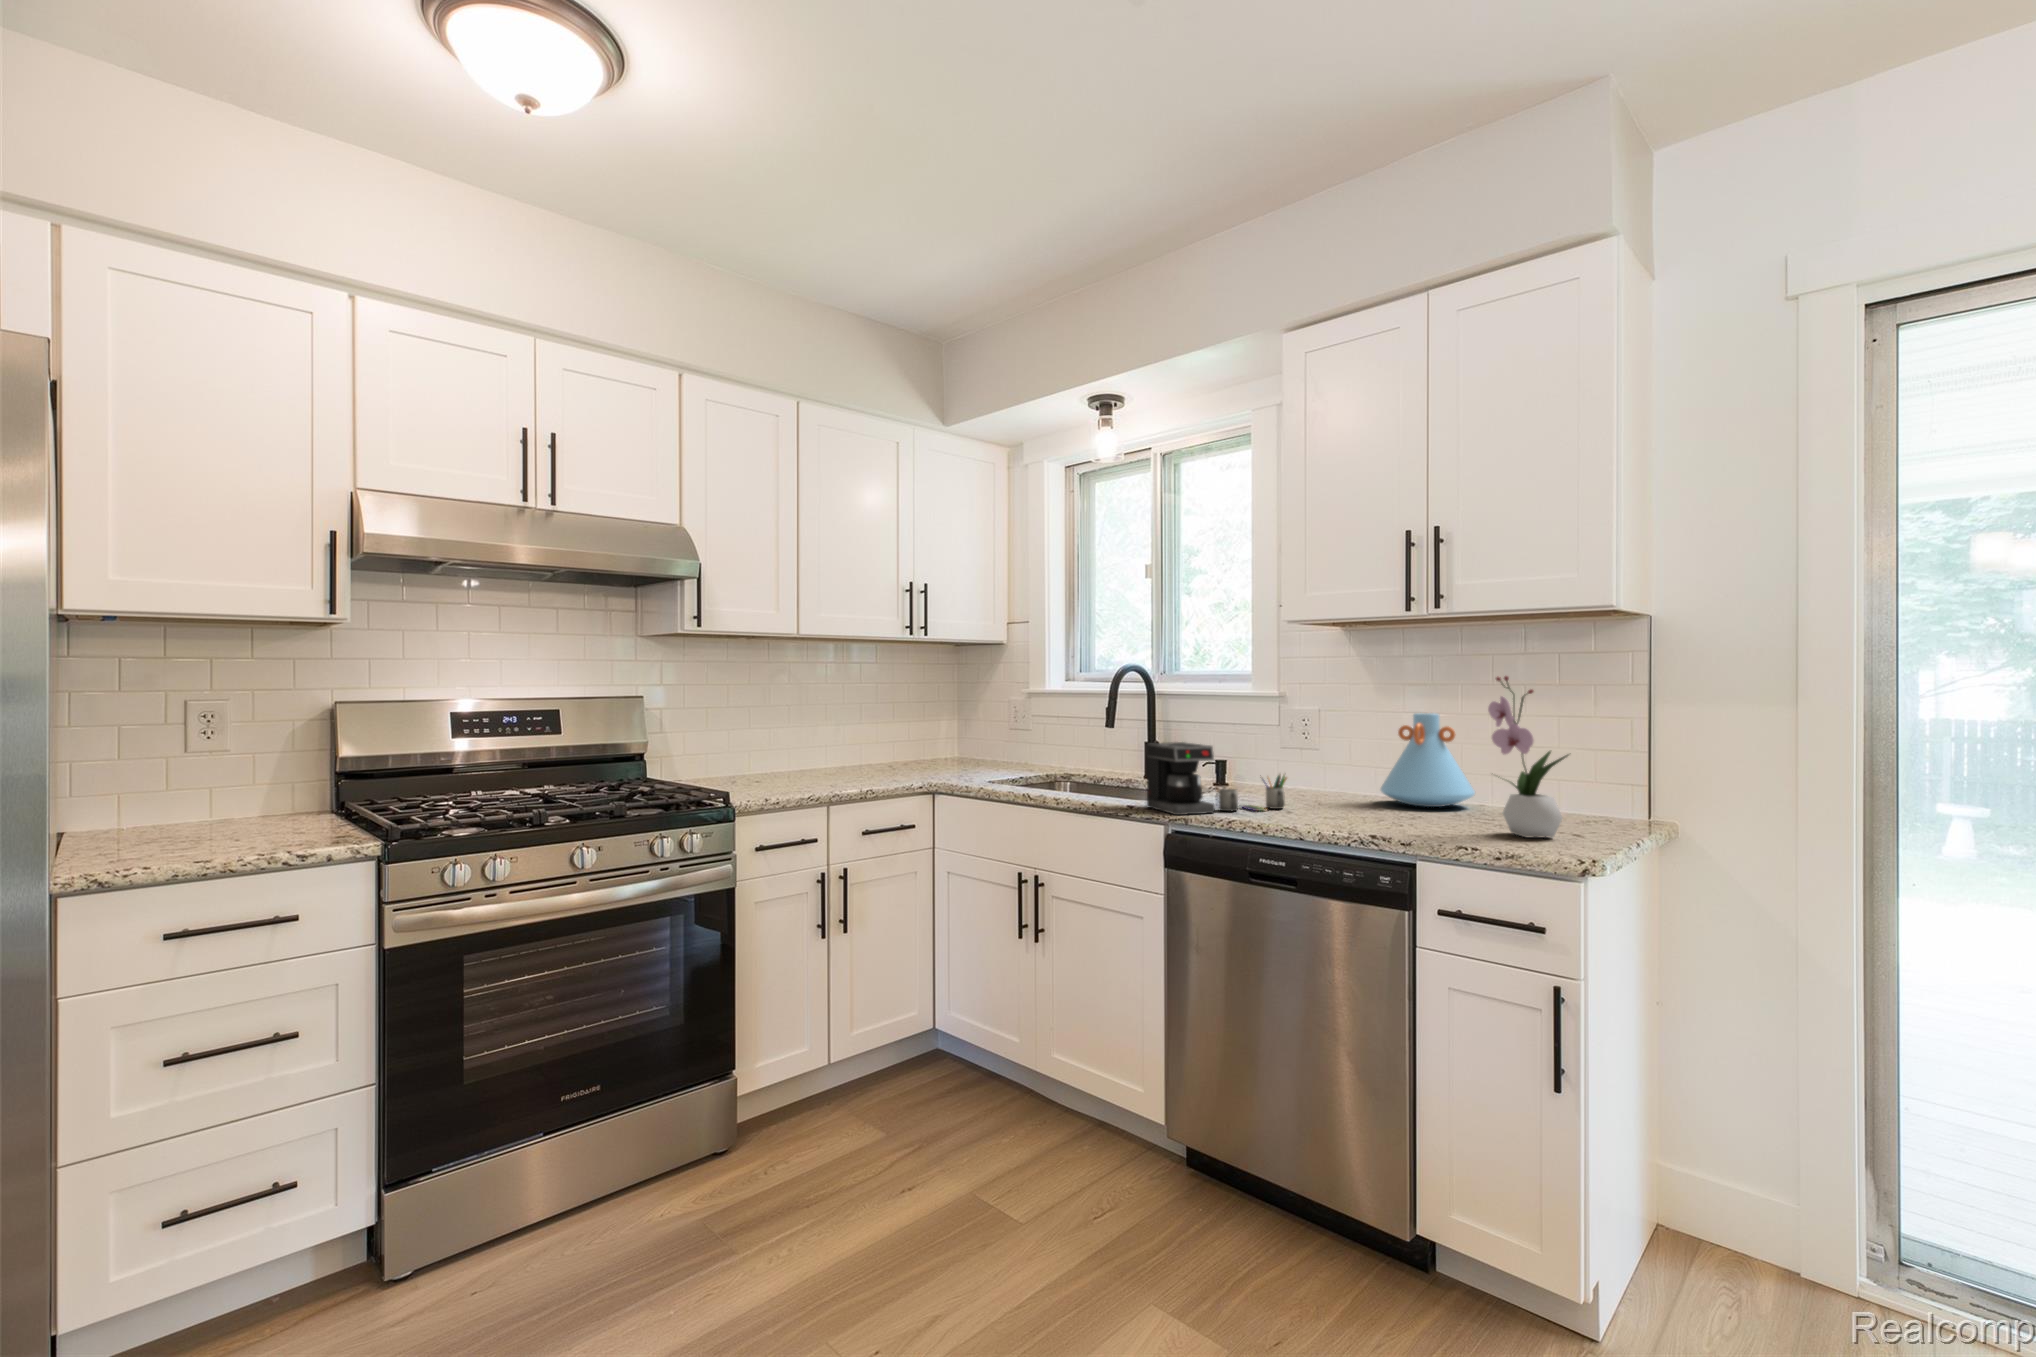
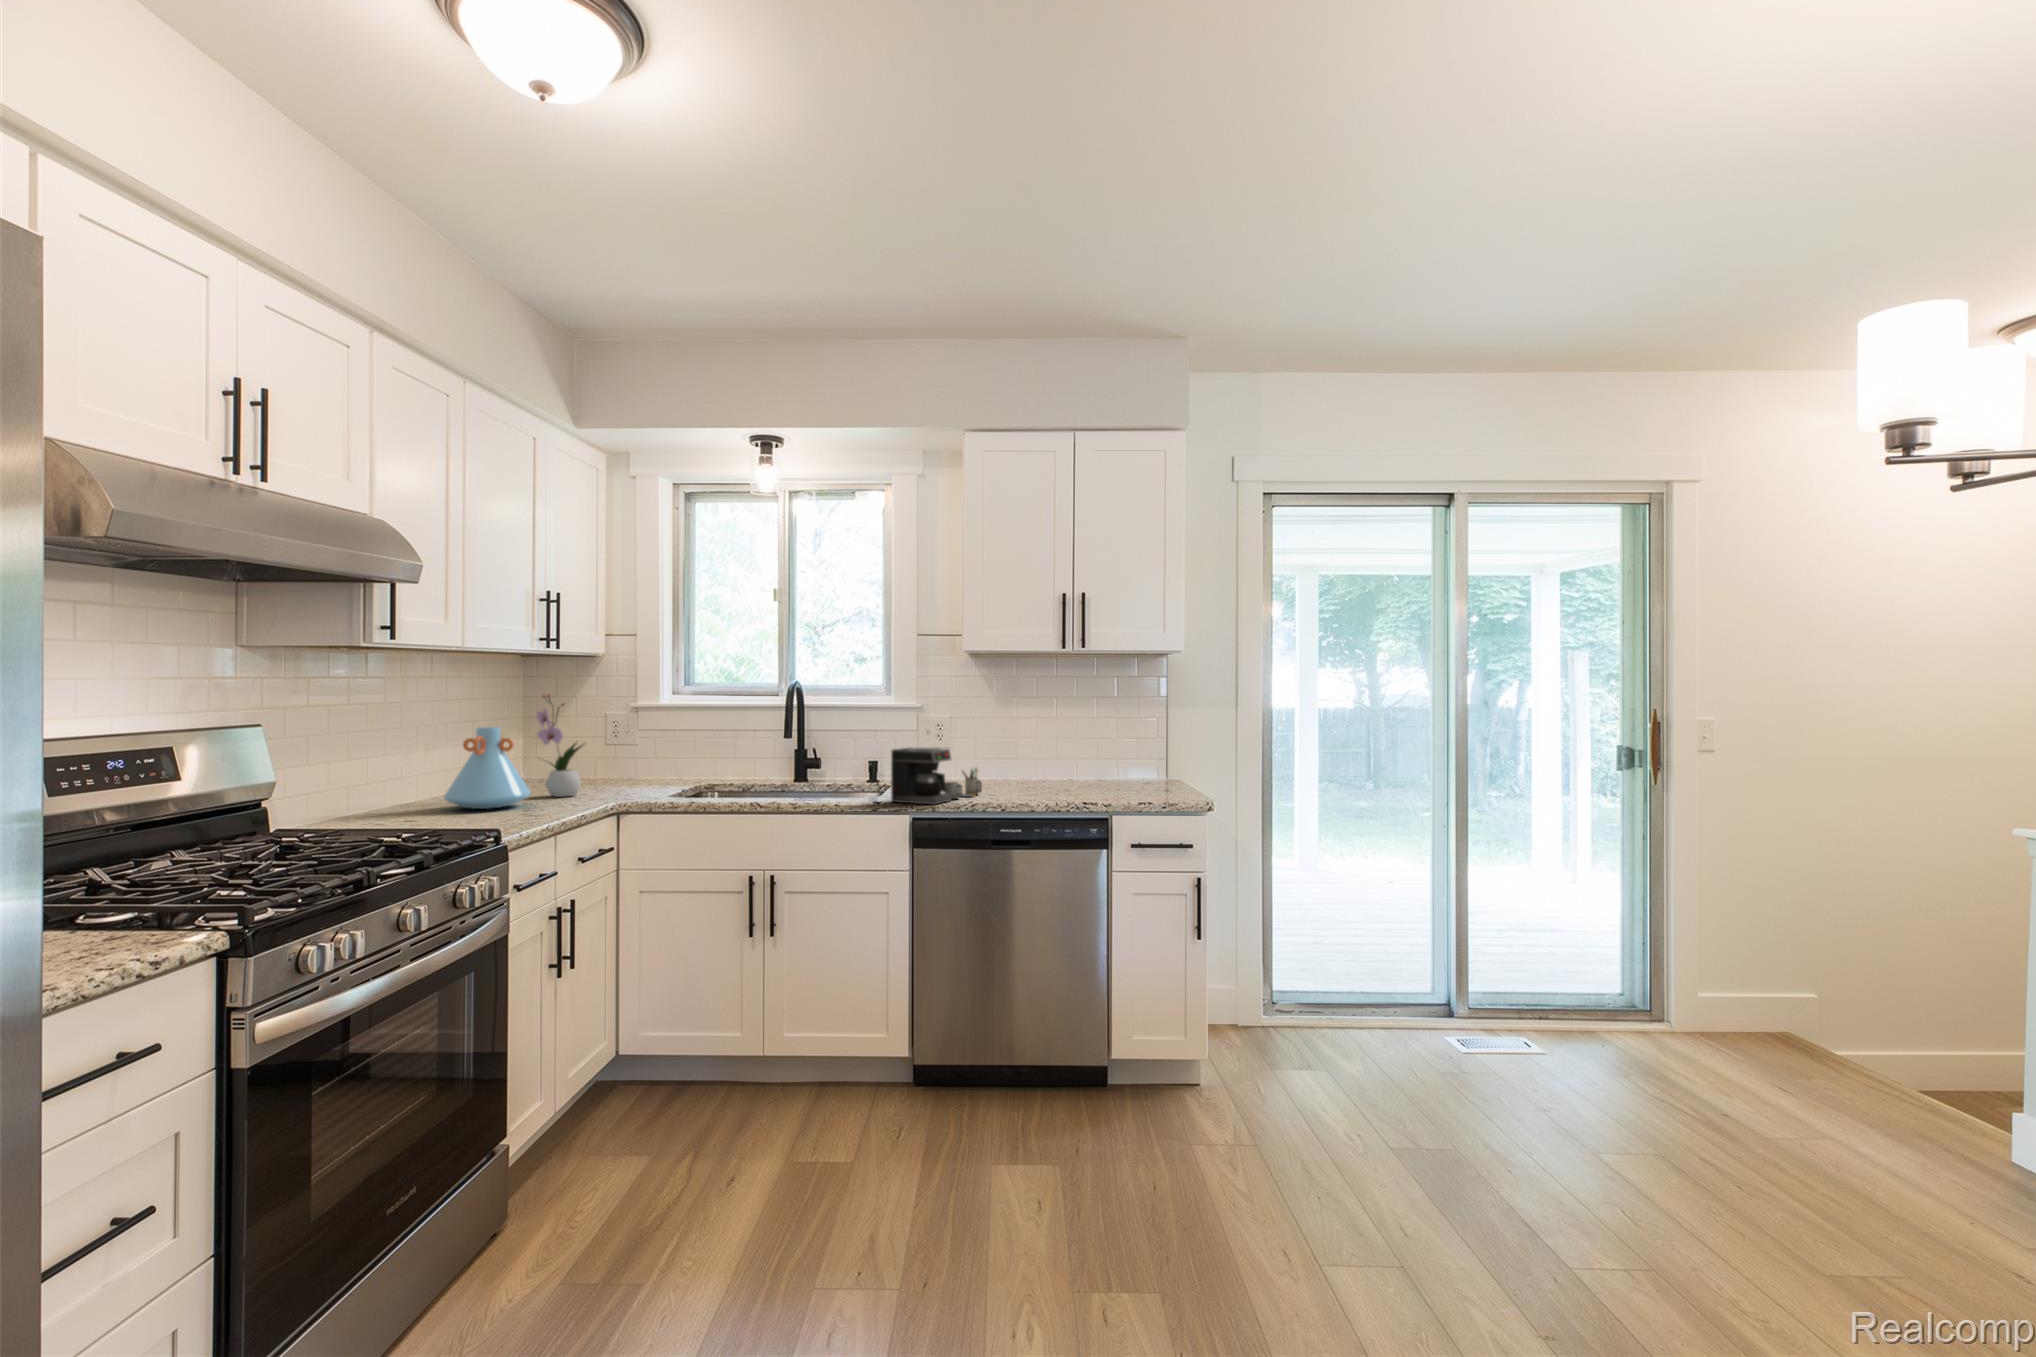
flower arrangement: present [1488,676,1568,837] -> present [536,695,583,797]
vase: present [1380,713,1475,807] -> present [444,727,531,809]

